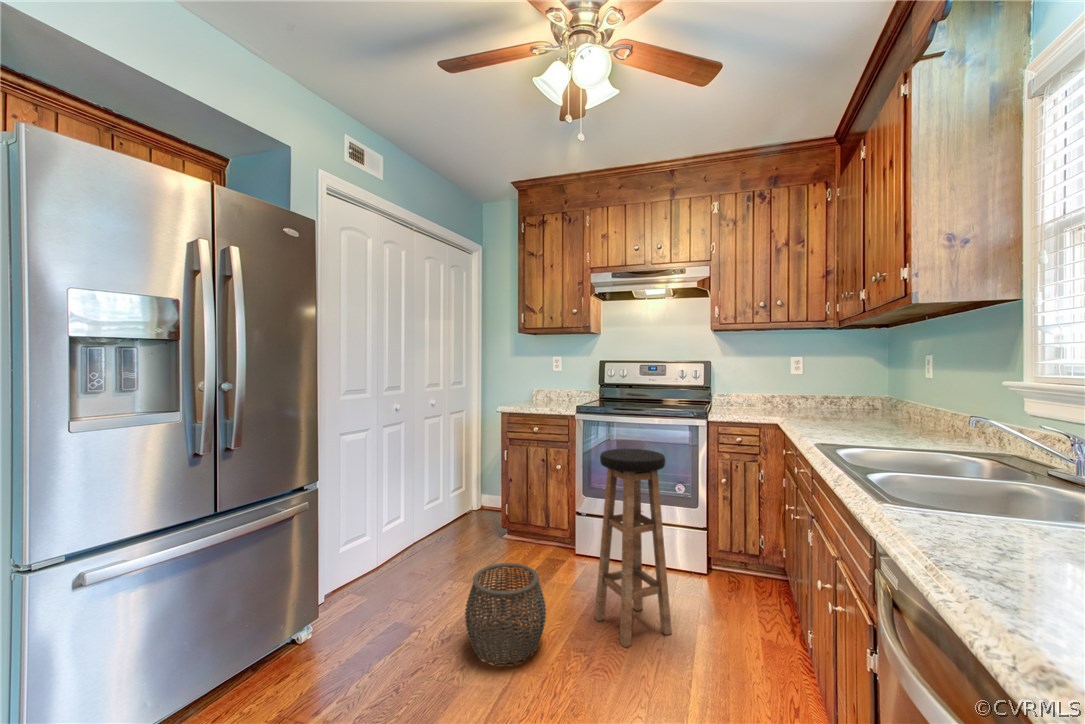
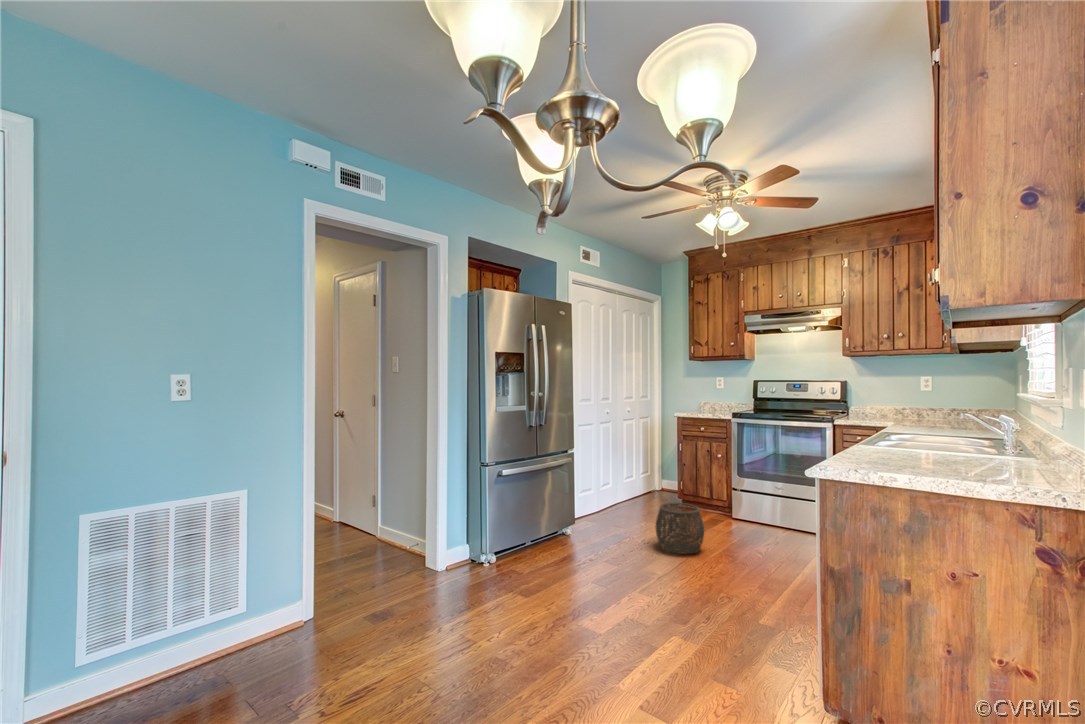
bar stool: present [595,449,672,647] -> none [739,438,792,559]

